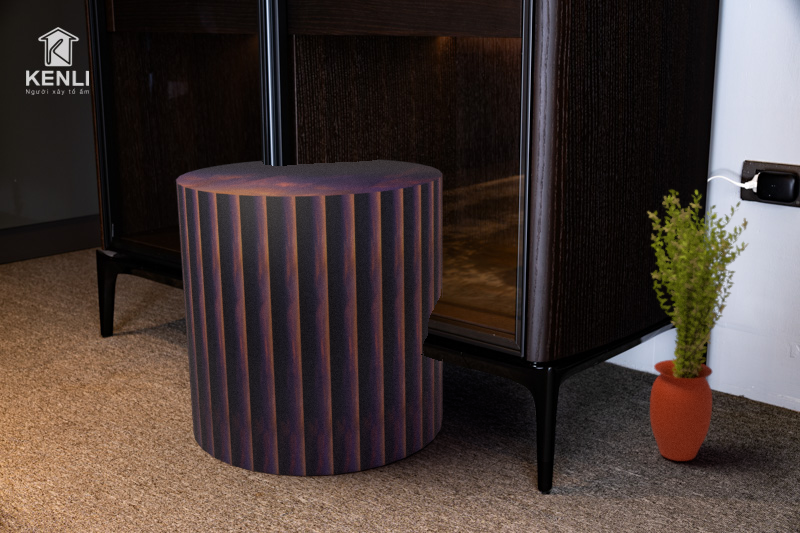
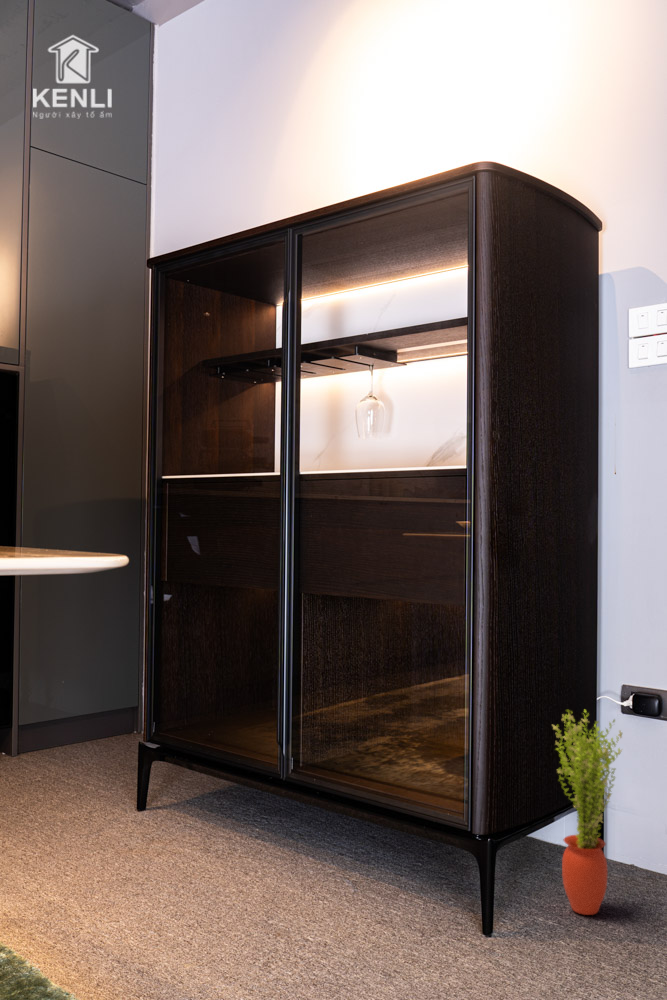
pouf: present [176,160,442,476] -> none [221,677,407,921]

